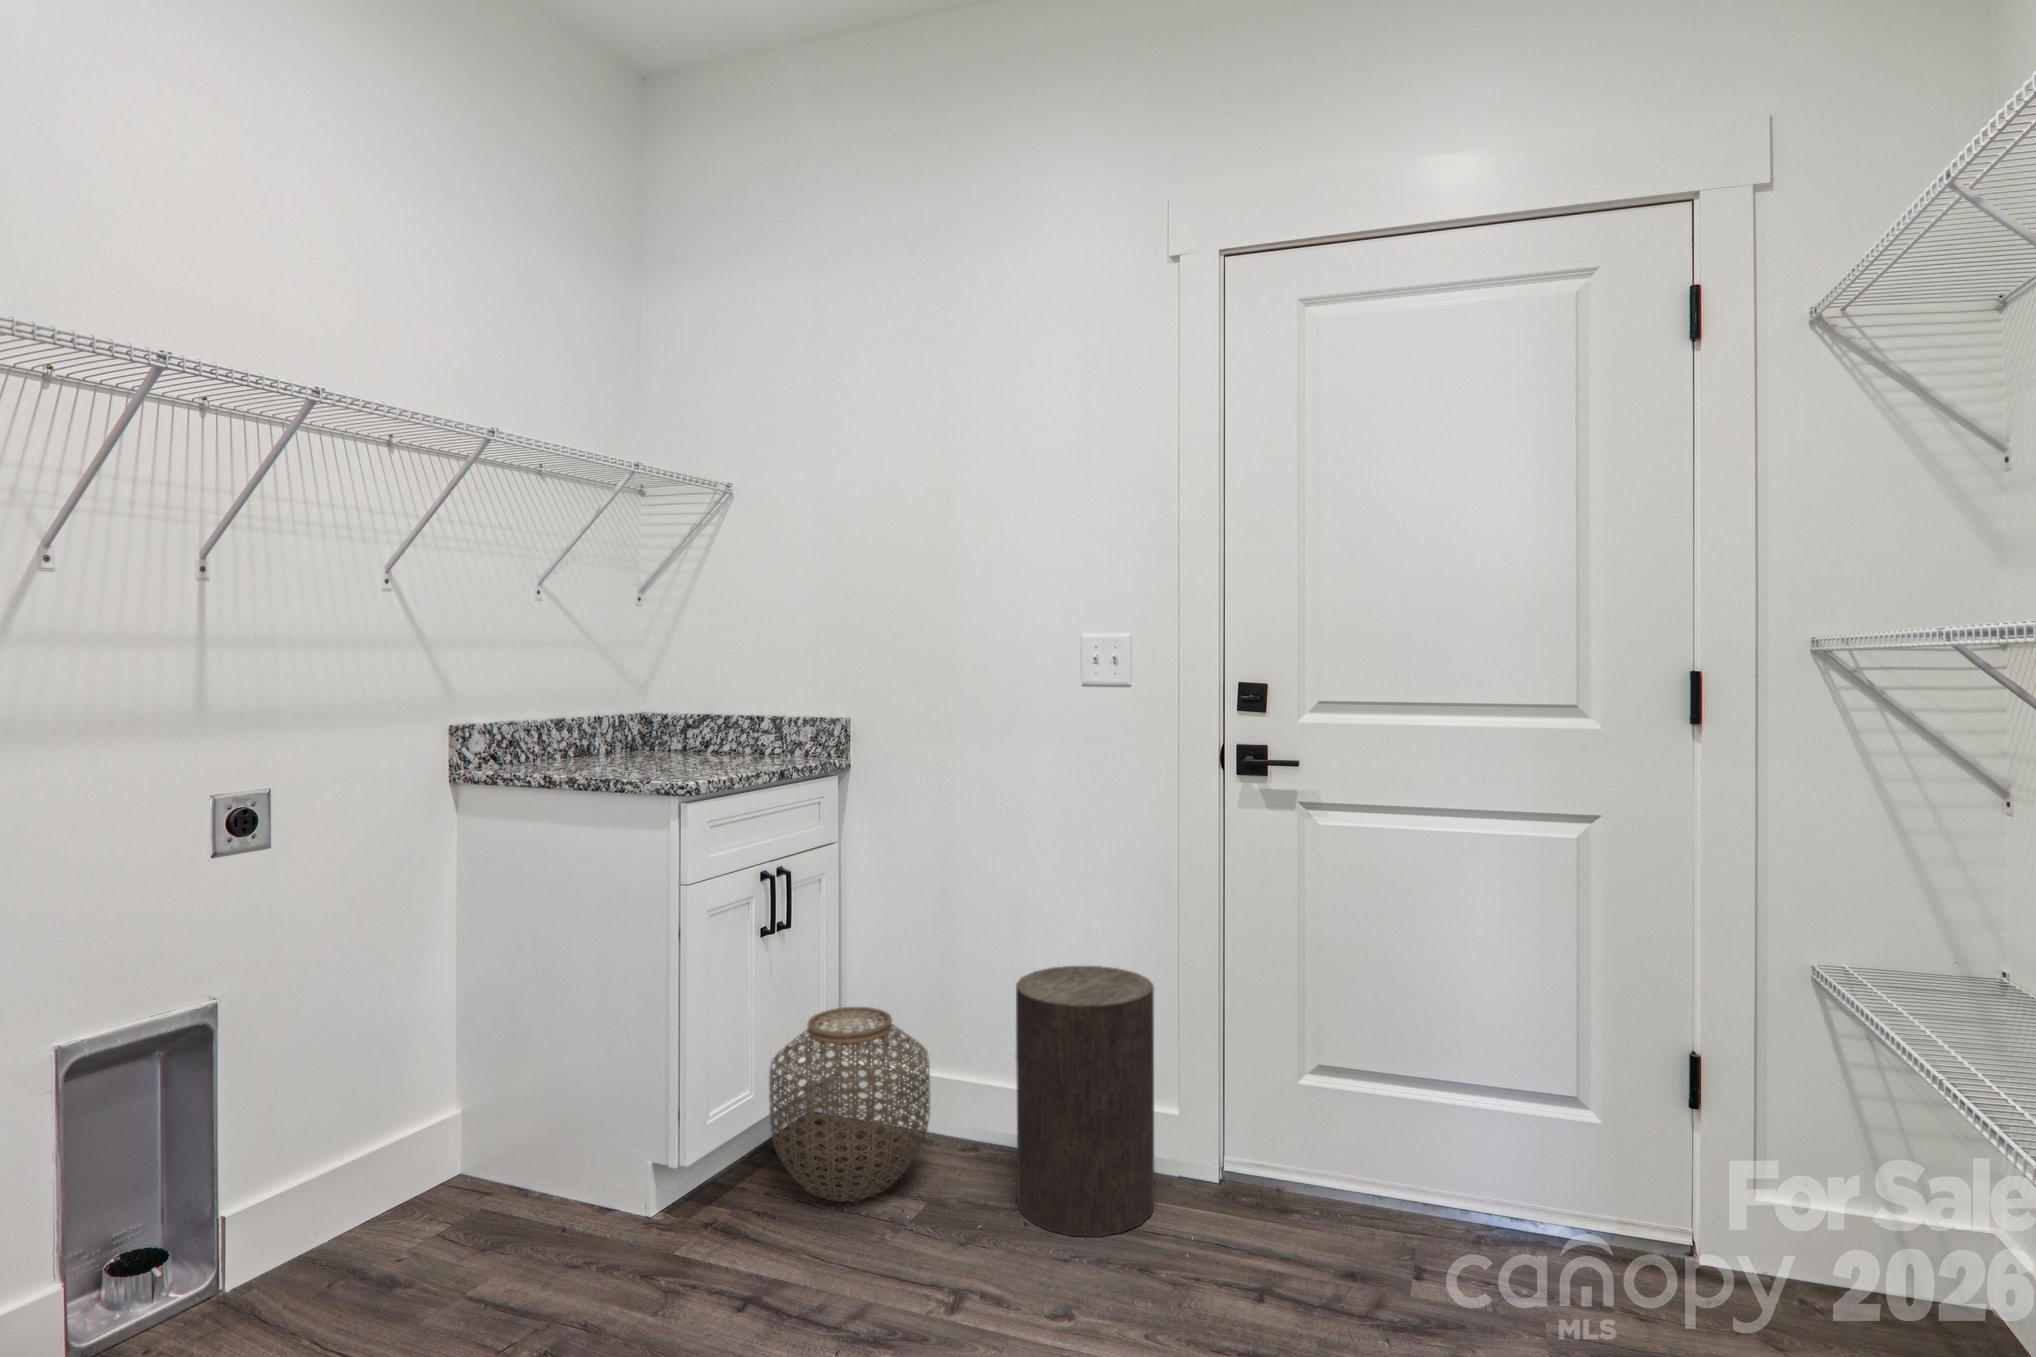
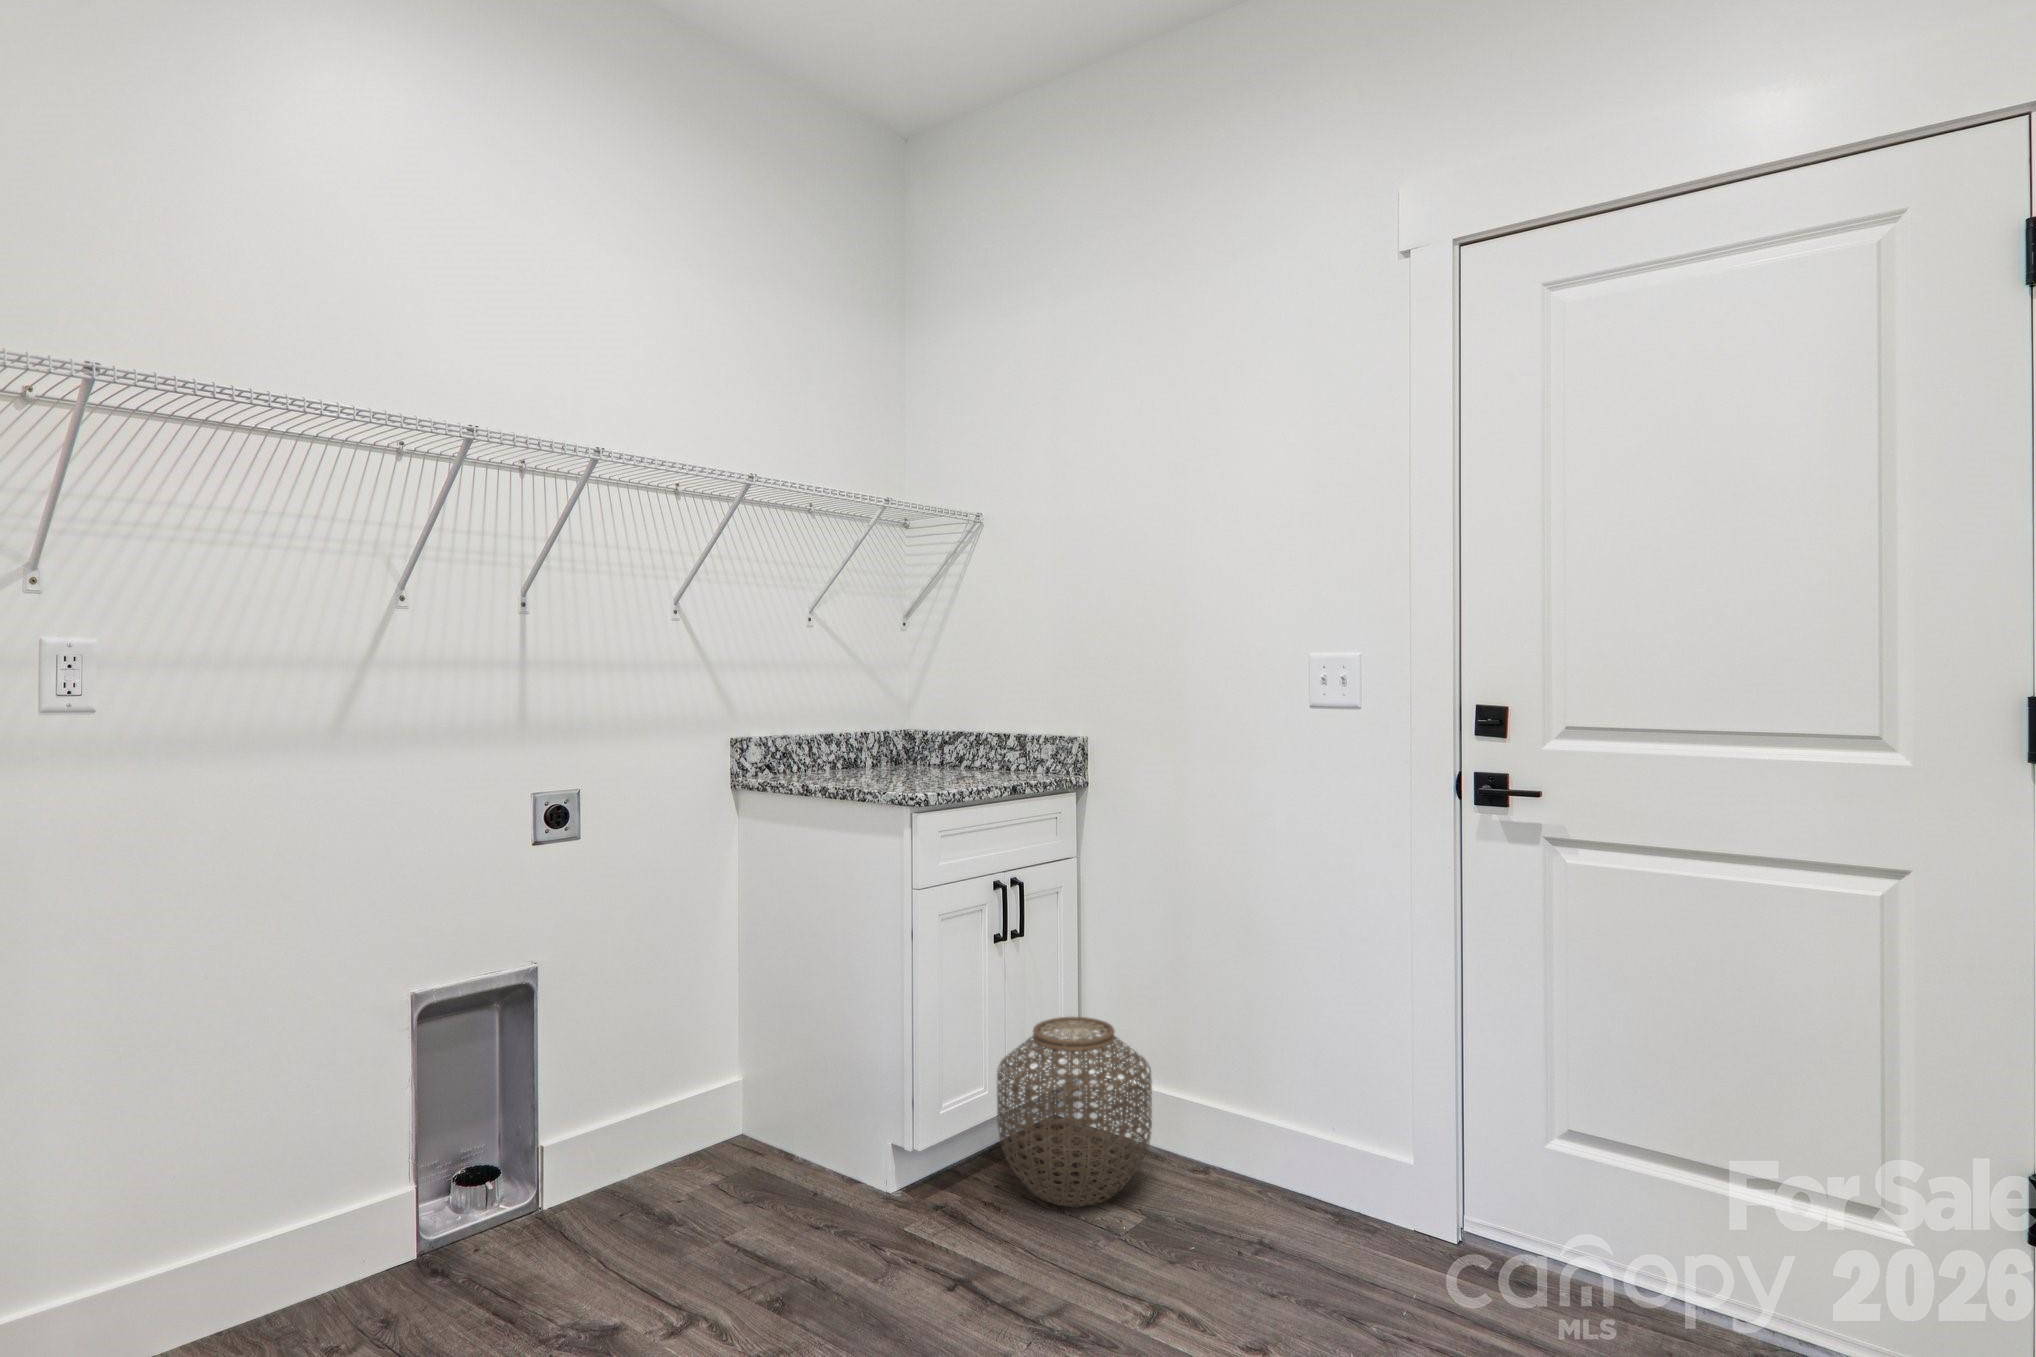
stool: present [1016,966,1155,1237] -> none [1233,992,1382,1275]

